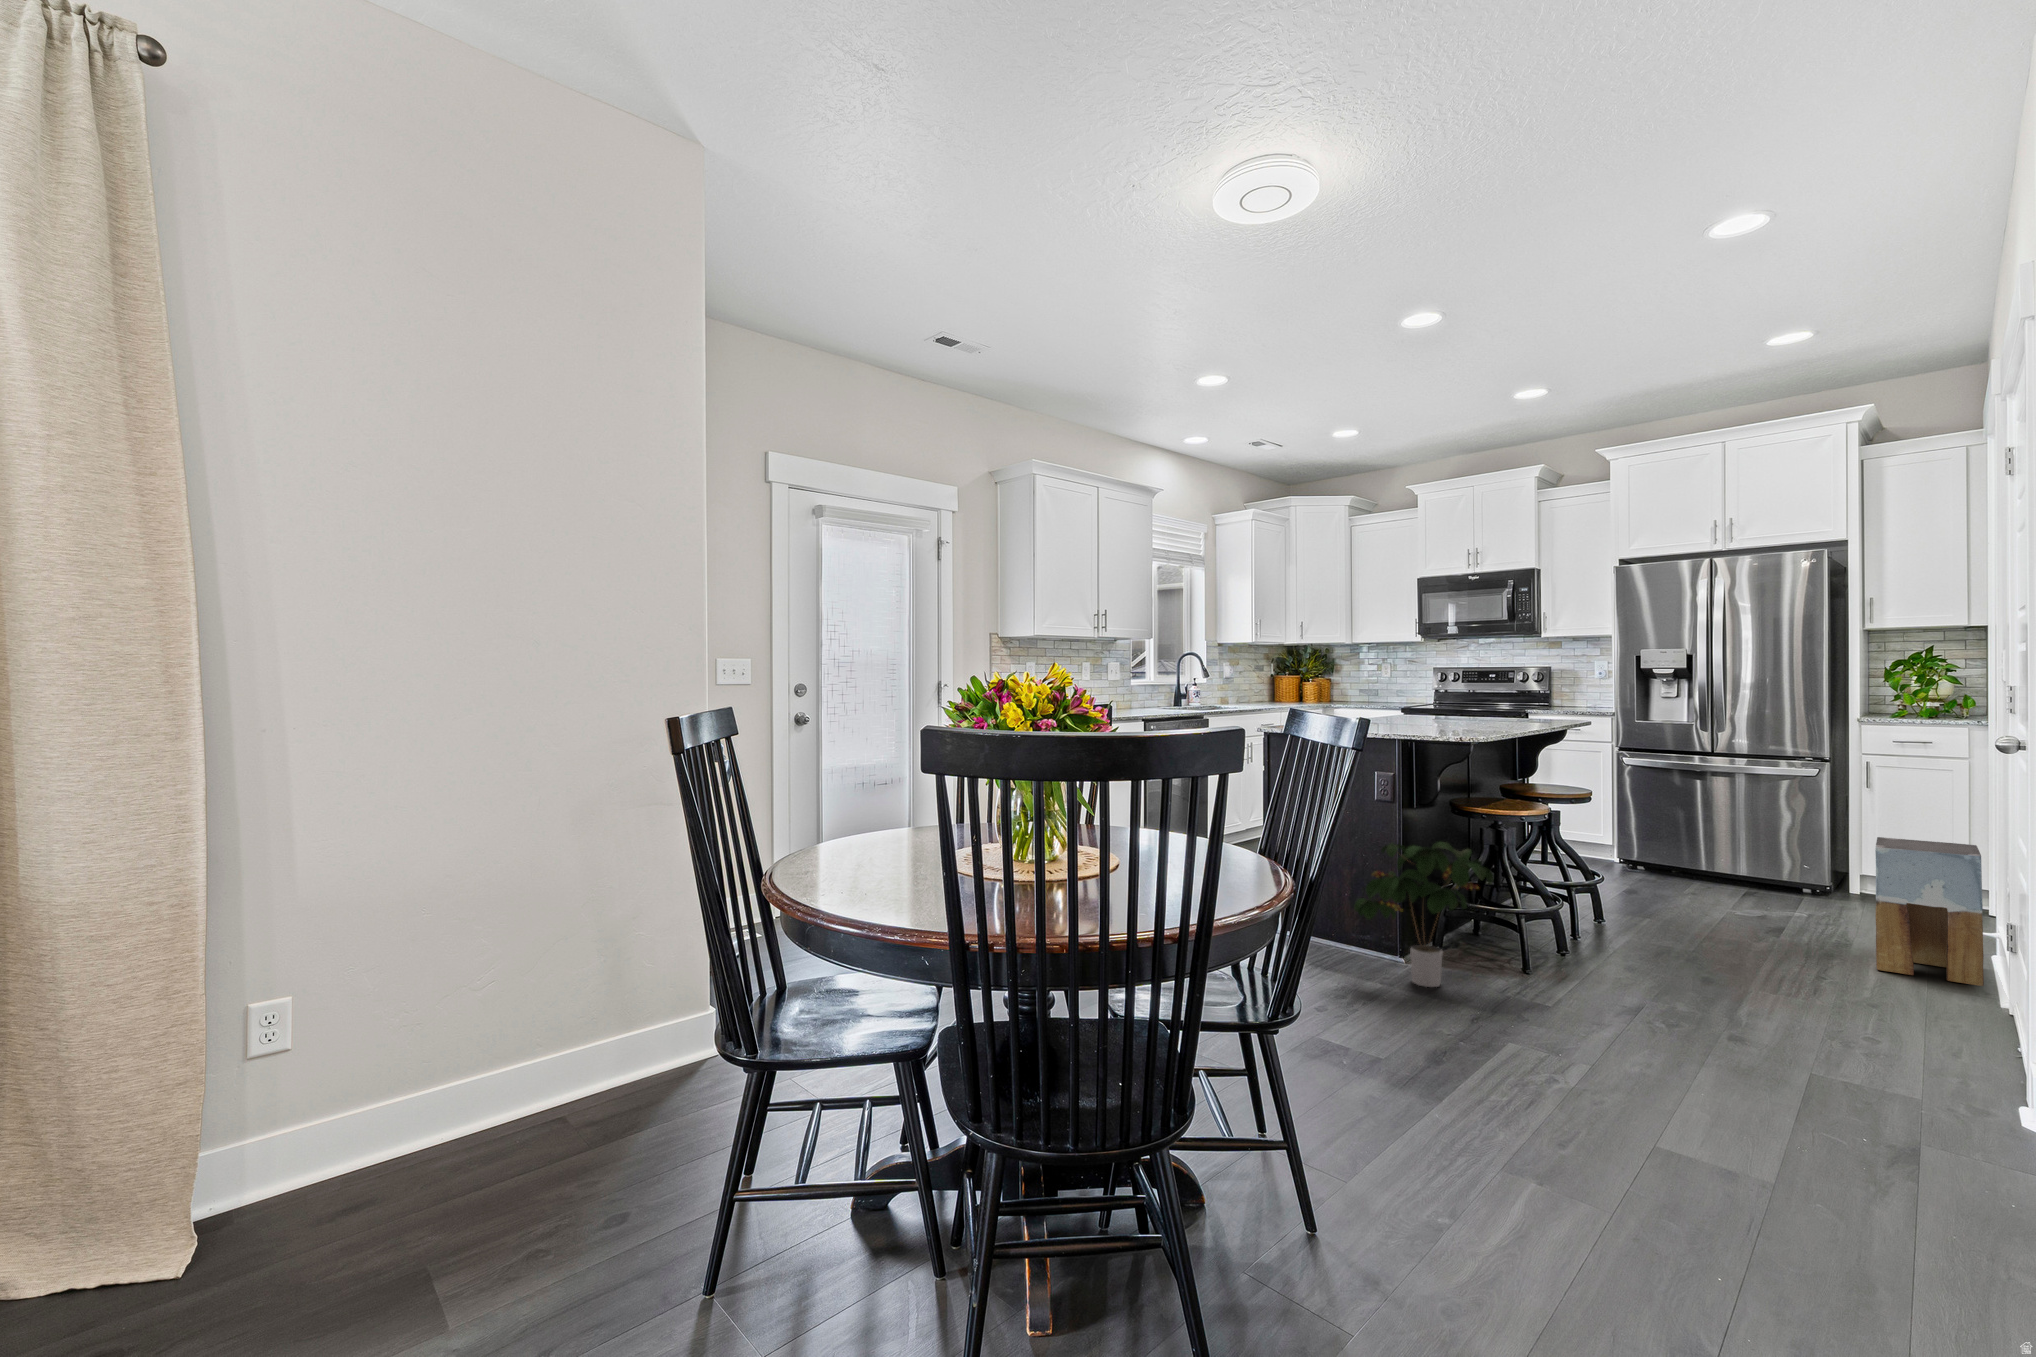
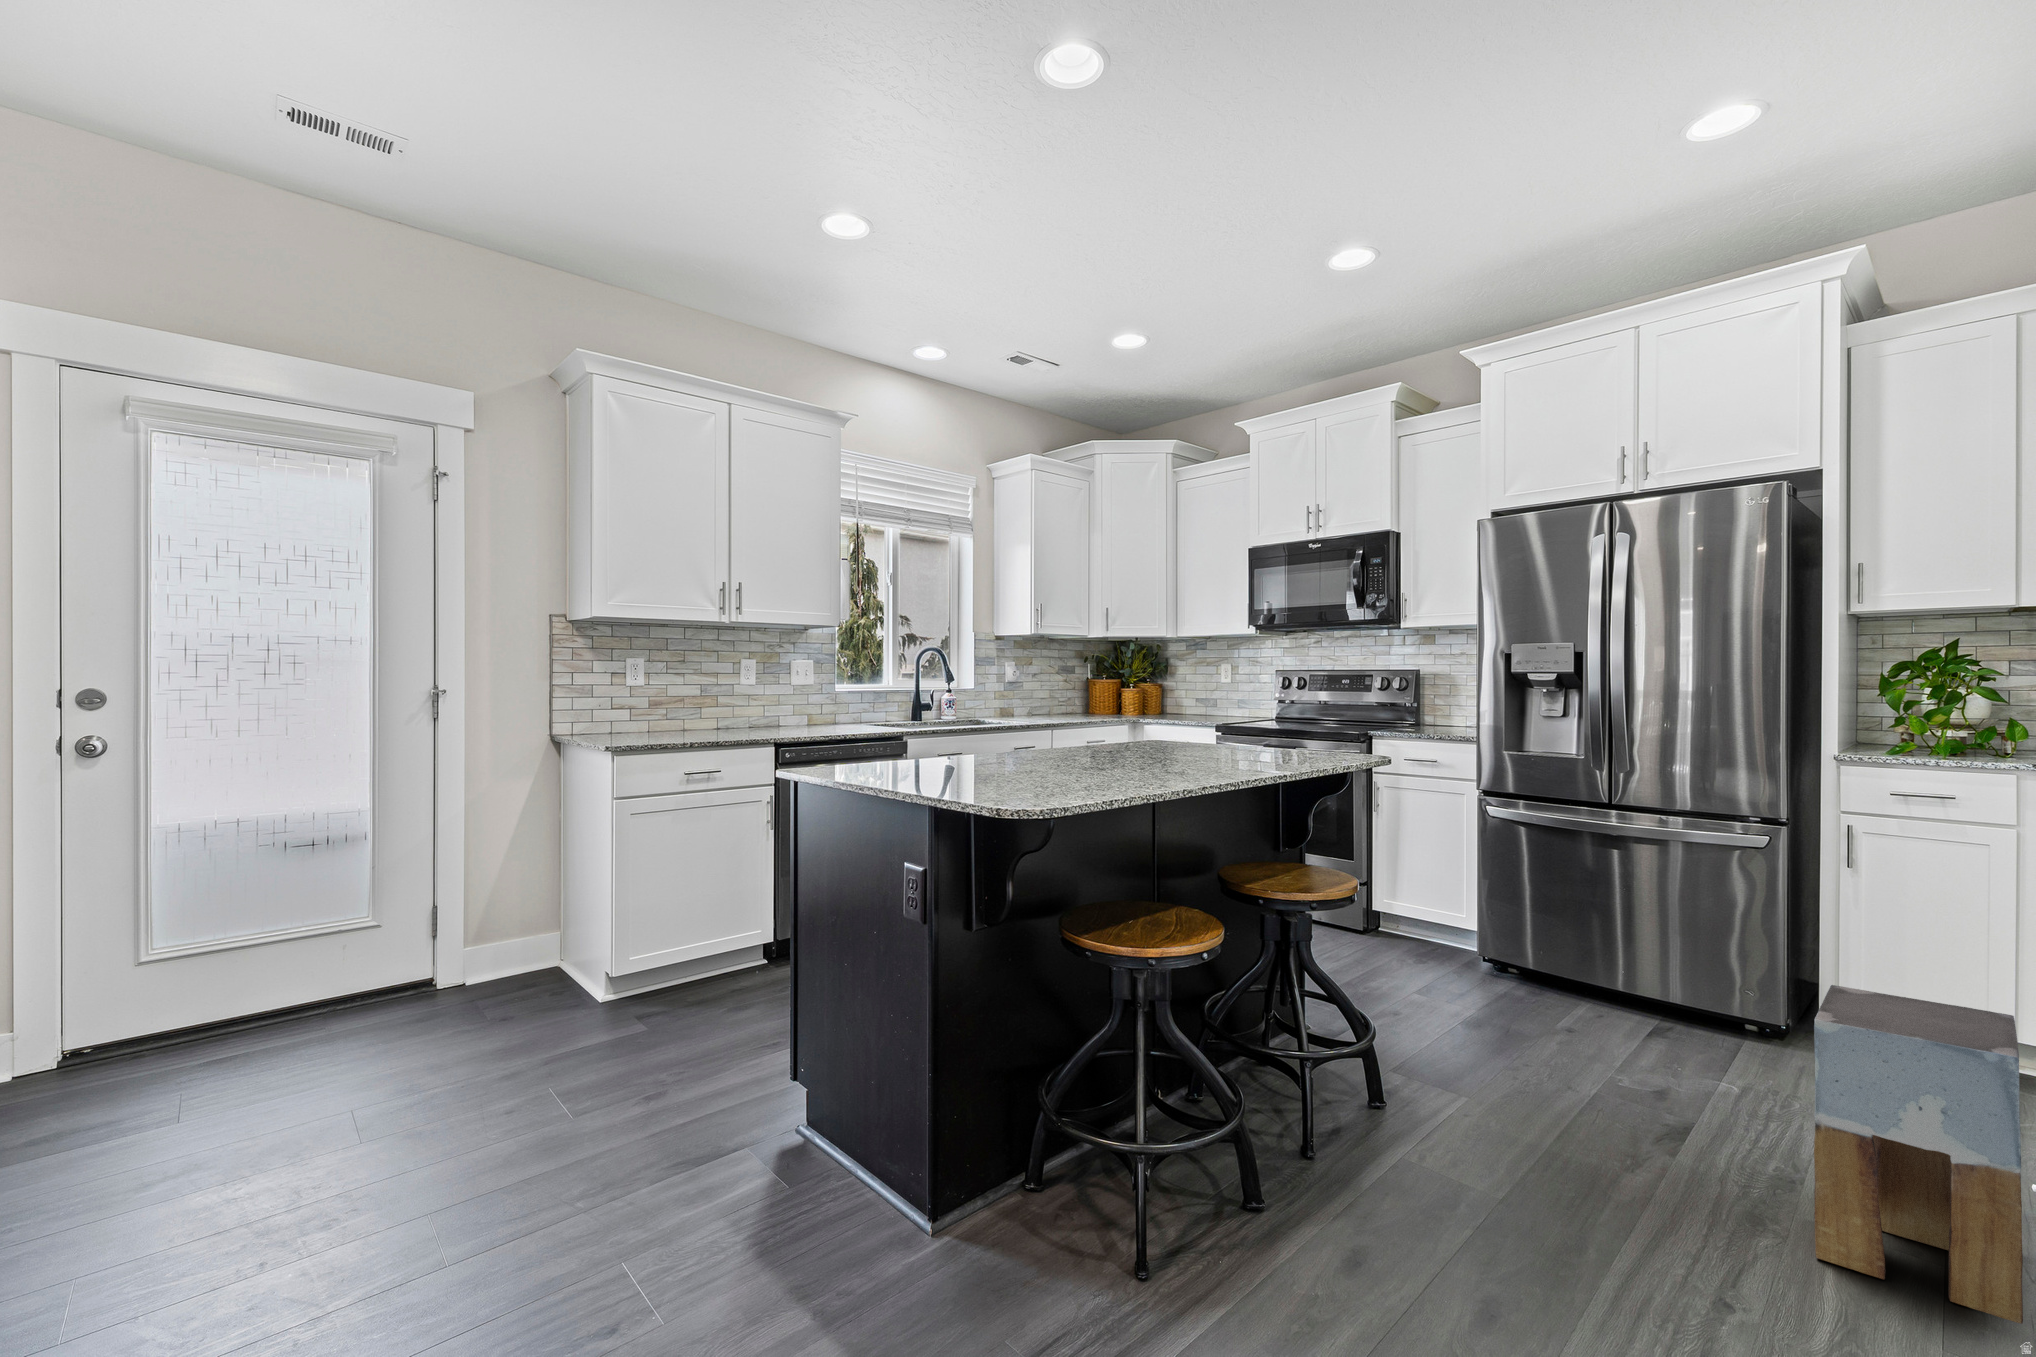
potted plant: present [1354,842,1493,987] -> none [792,1002,1042,1298]

